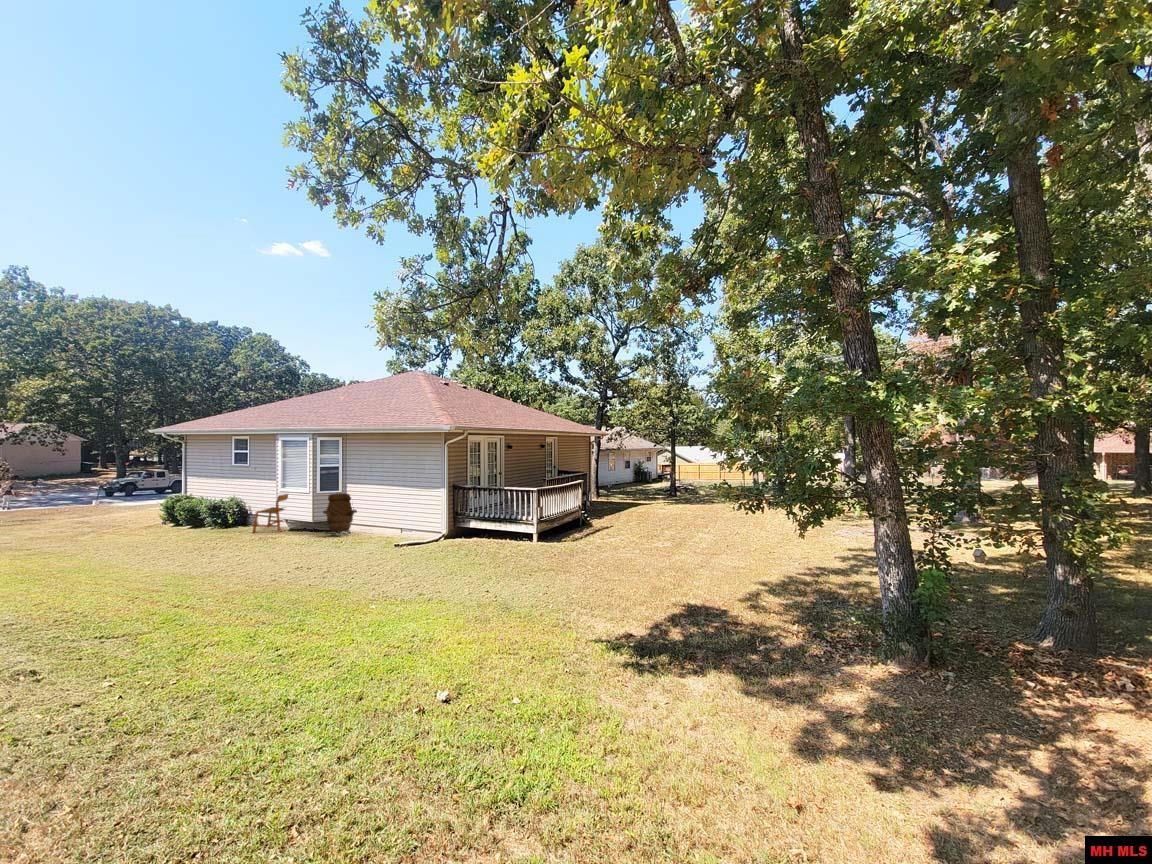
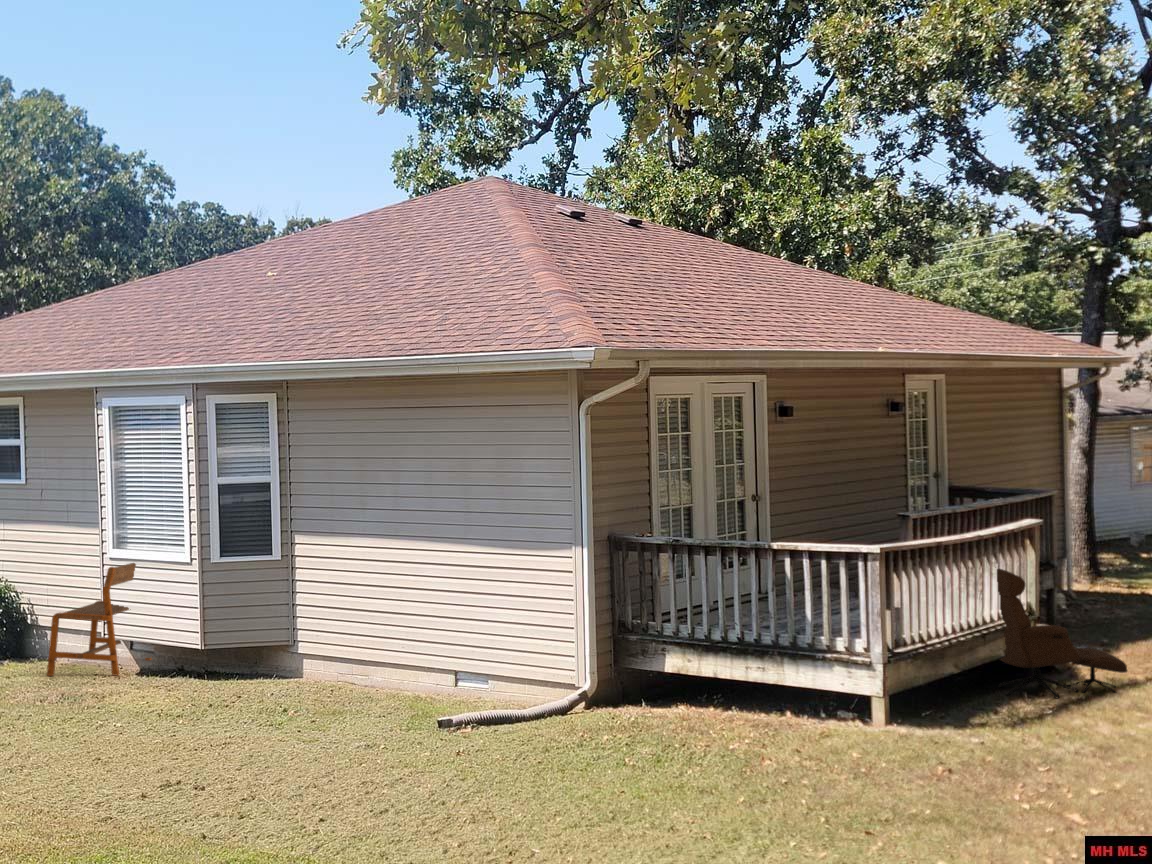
lounge chair: present [323,493,357,536] -> present [997,569,1127,698]

